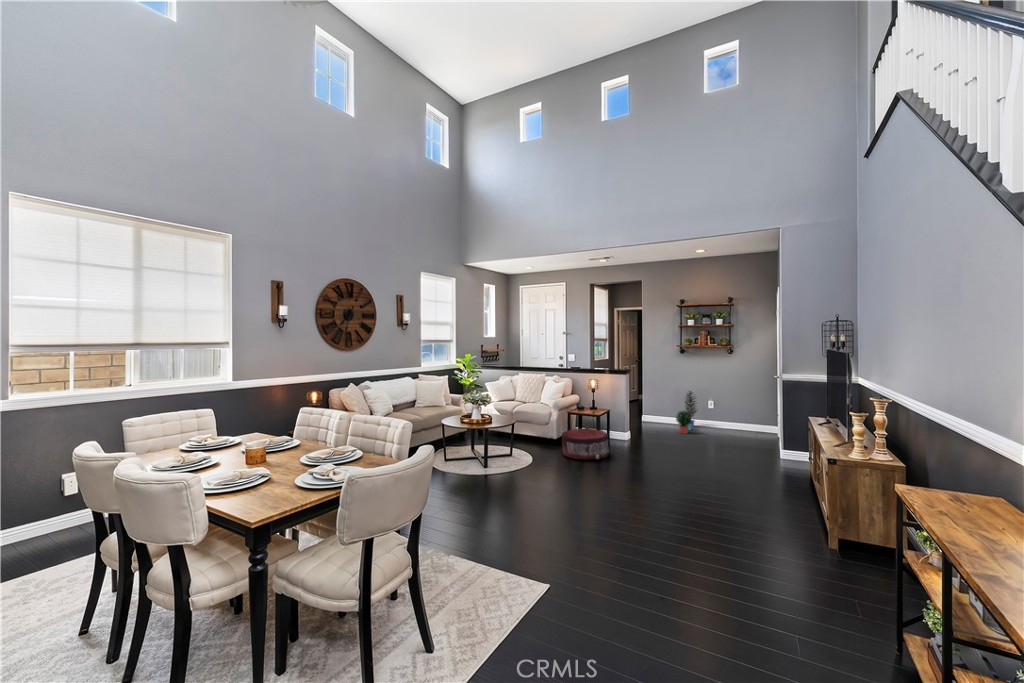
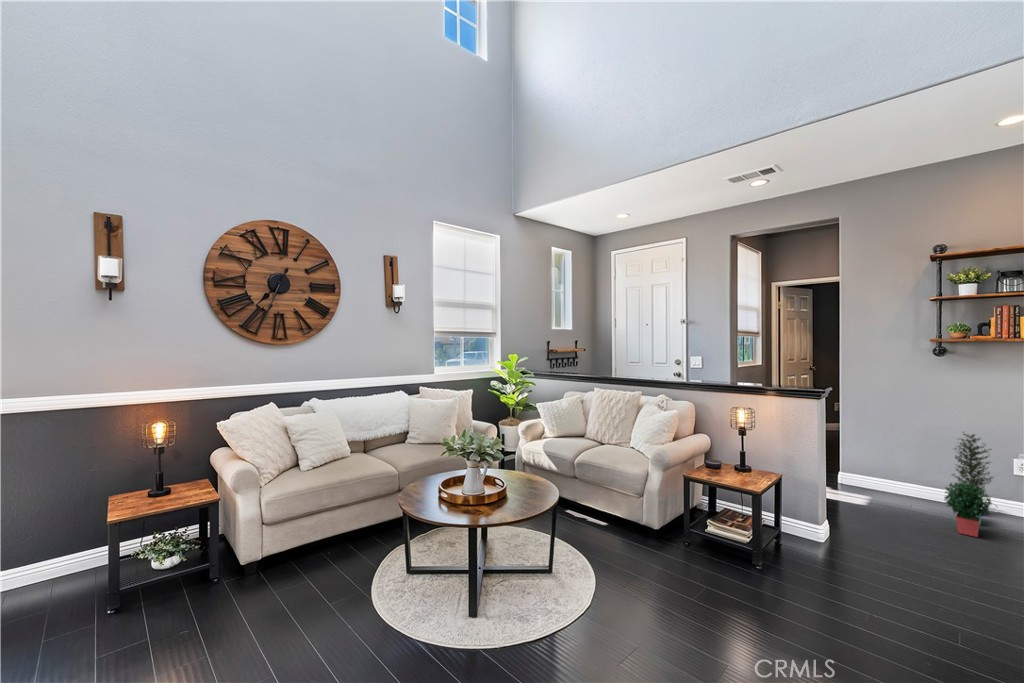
pouf: present [562,429,609,460] -> none [666,520,792,622]

